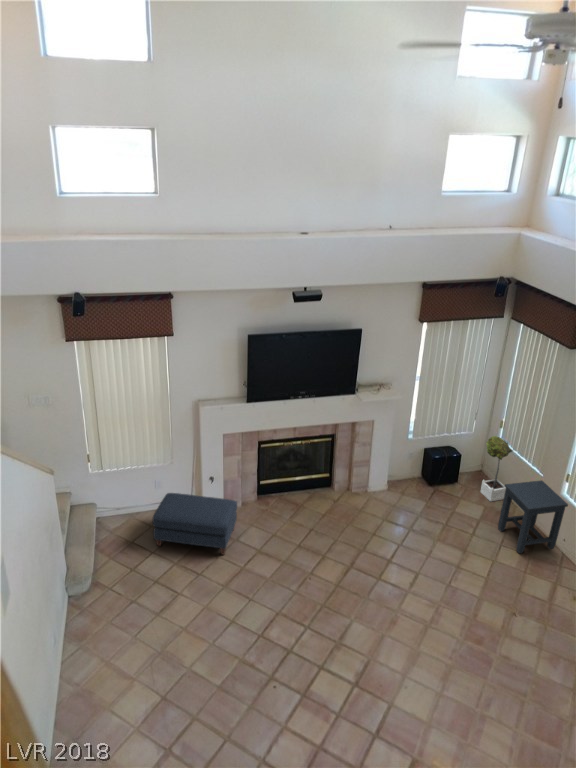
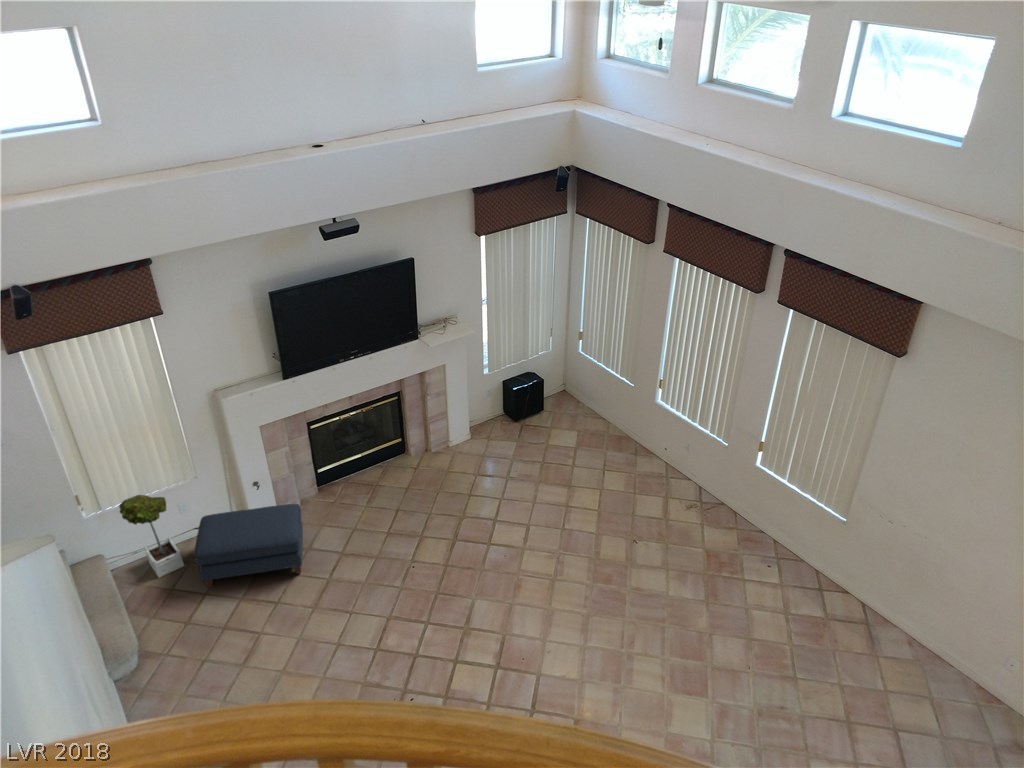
potted tree: present [481,436,512,501] -> present [119,495,184,578]
side table: present [498,480,568,553] -> none [602,392,672,478]

